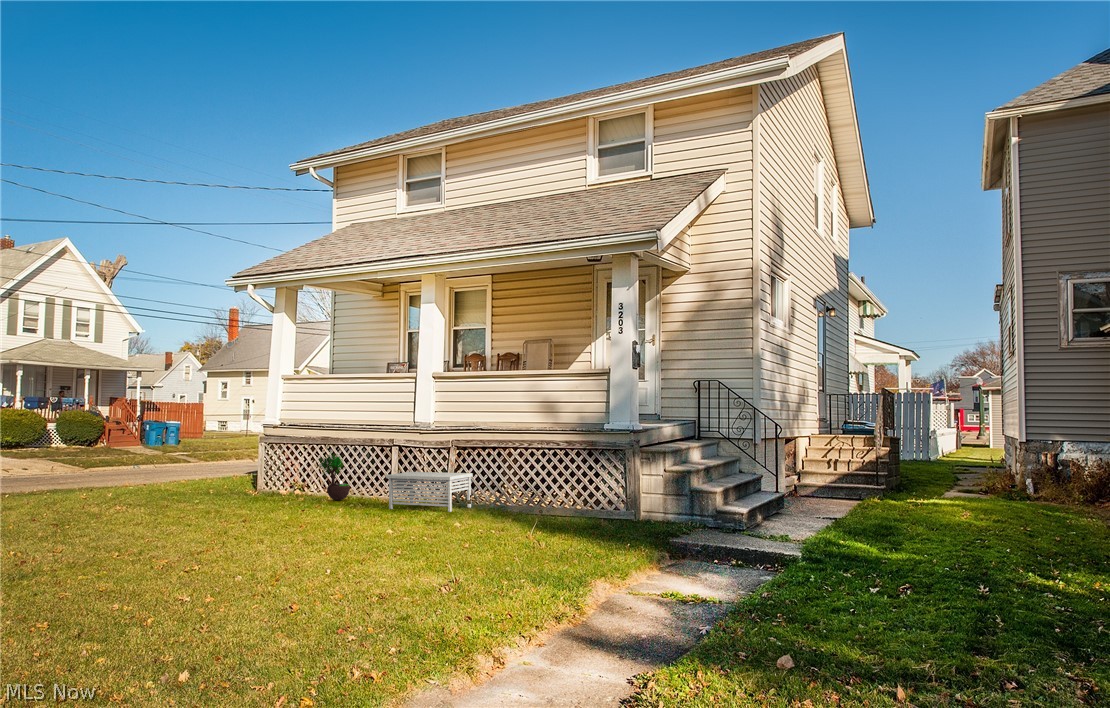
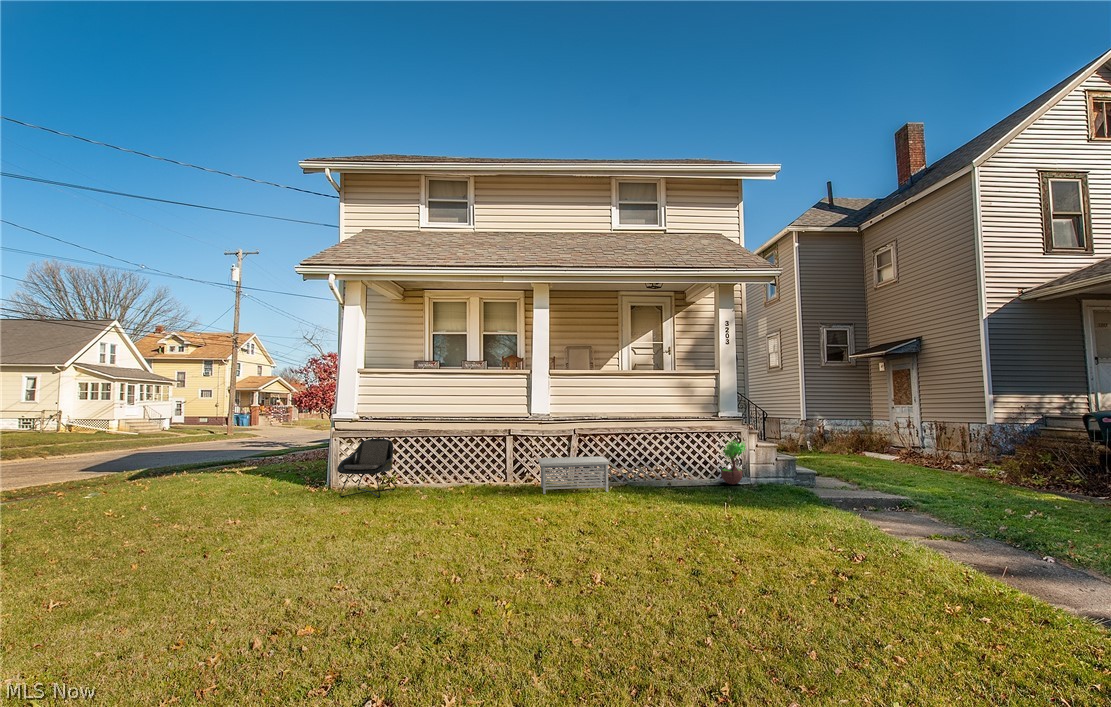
lounge chair: none [242,445,301,502] -> present [337,438,396,498]
potted tree: present [319,453,350,500] -> present [721,440,744,484]

